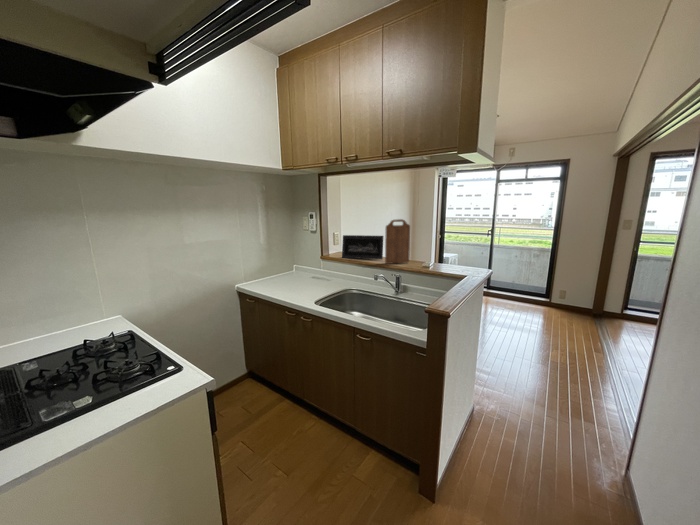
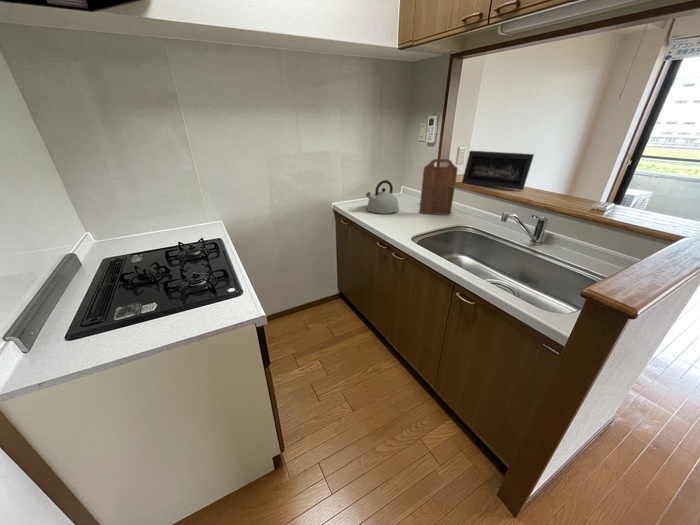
cutting board: present [385,219,410,264] -> present [419,159,458,215]
kettle: none [269,261,298,288] -> present [366,180,399,214]

